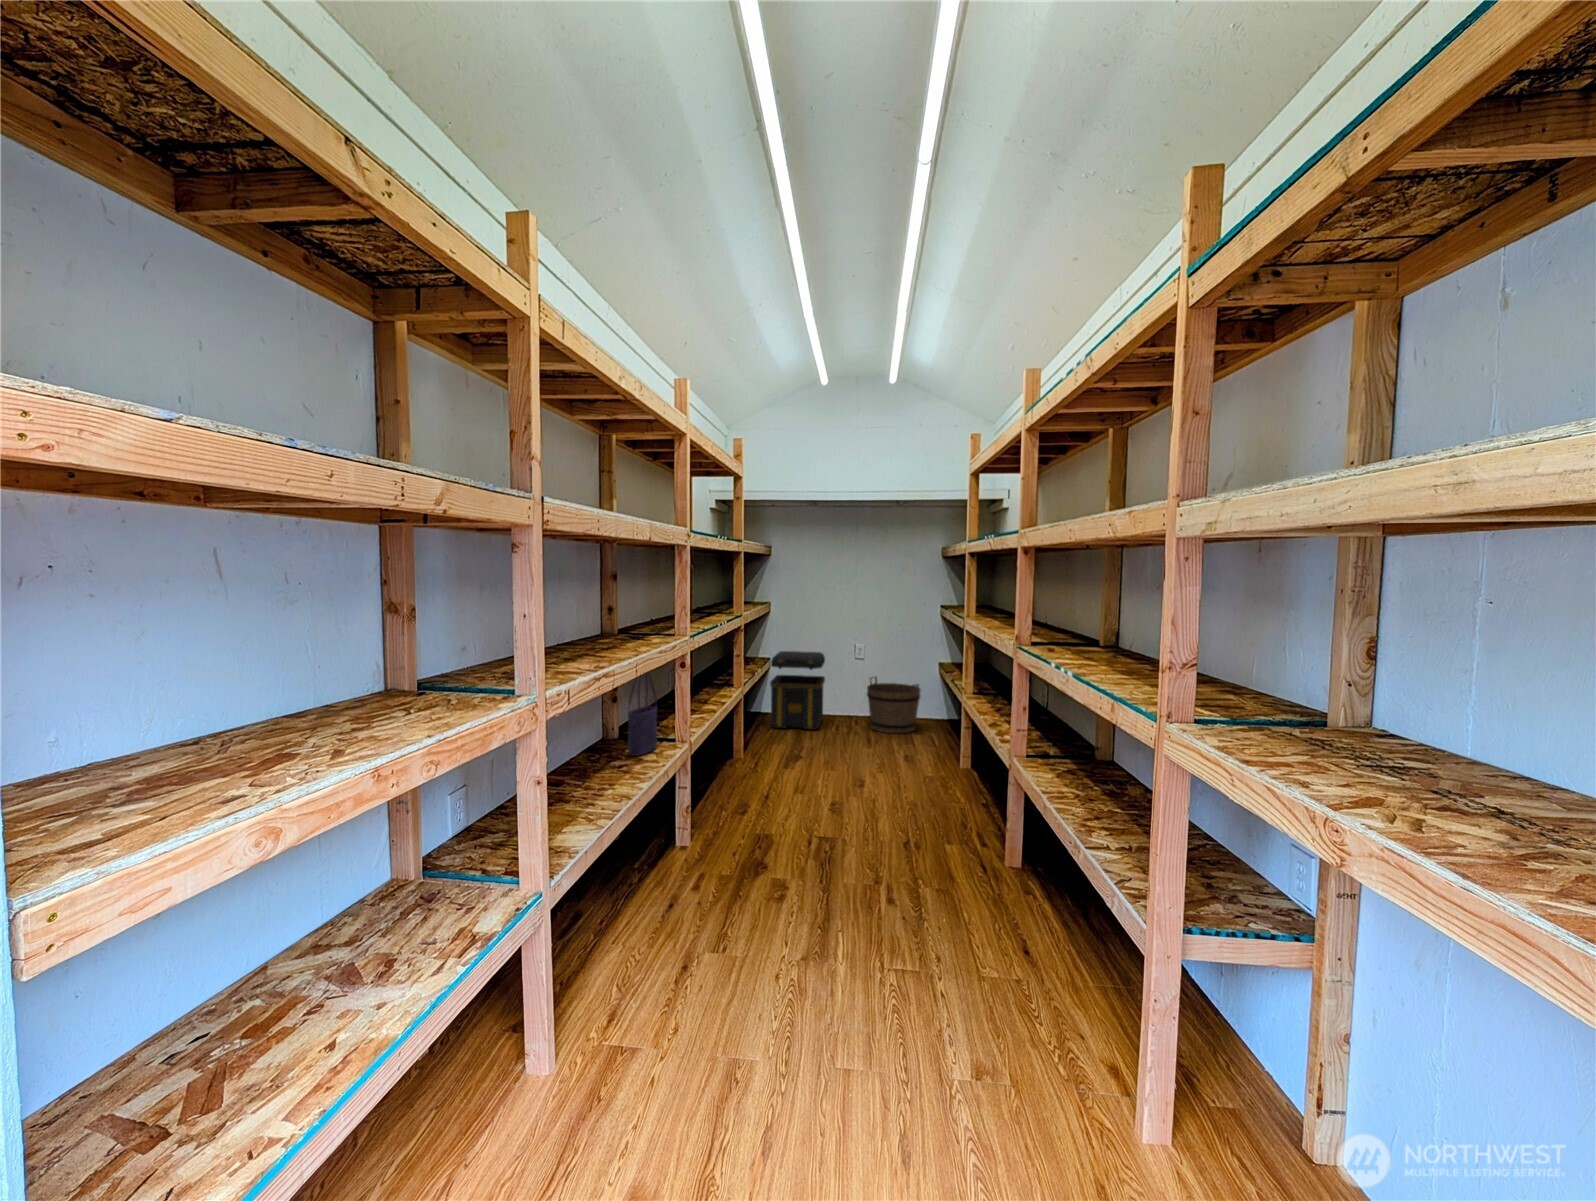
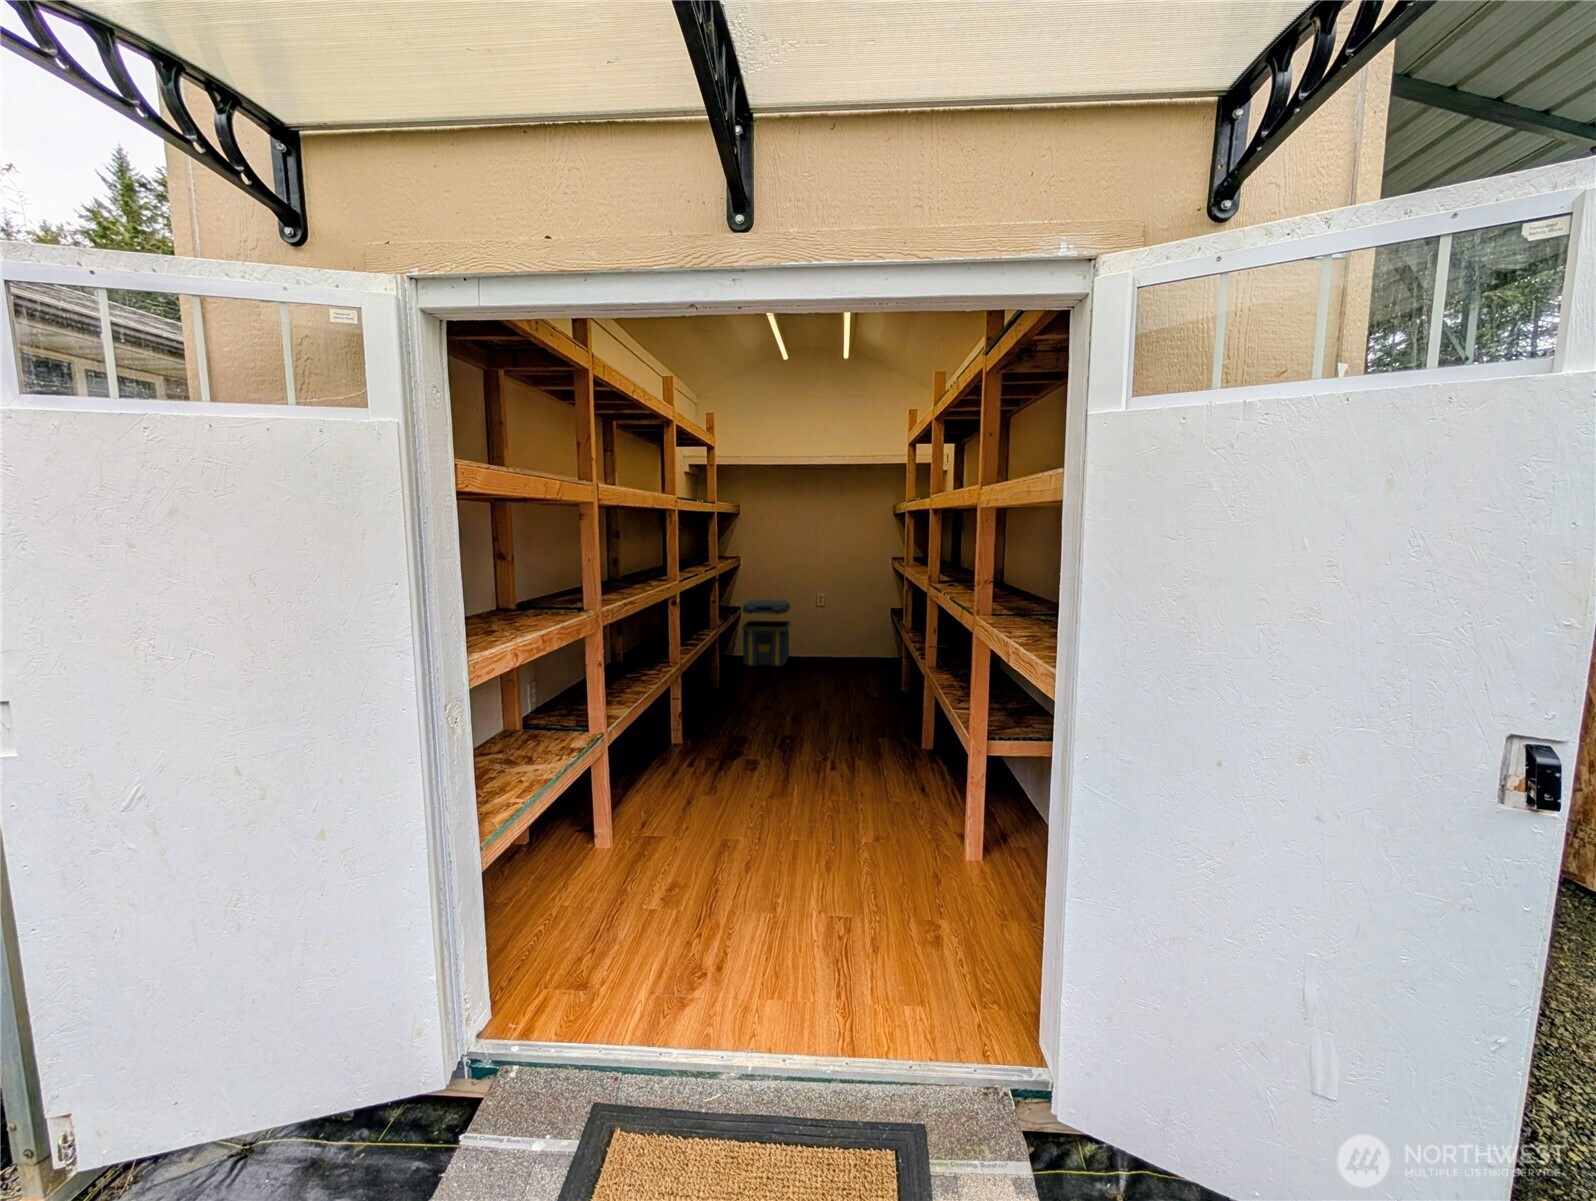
tote bag: present [628,672,657,756] -> none [636,606,658,670]
bucket: present [867,677,921,733] -> none [827,620,873,668]

